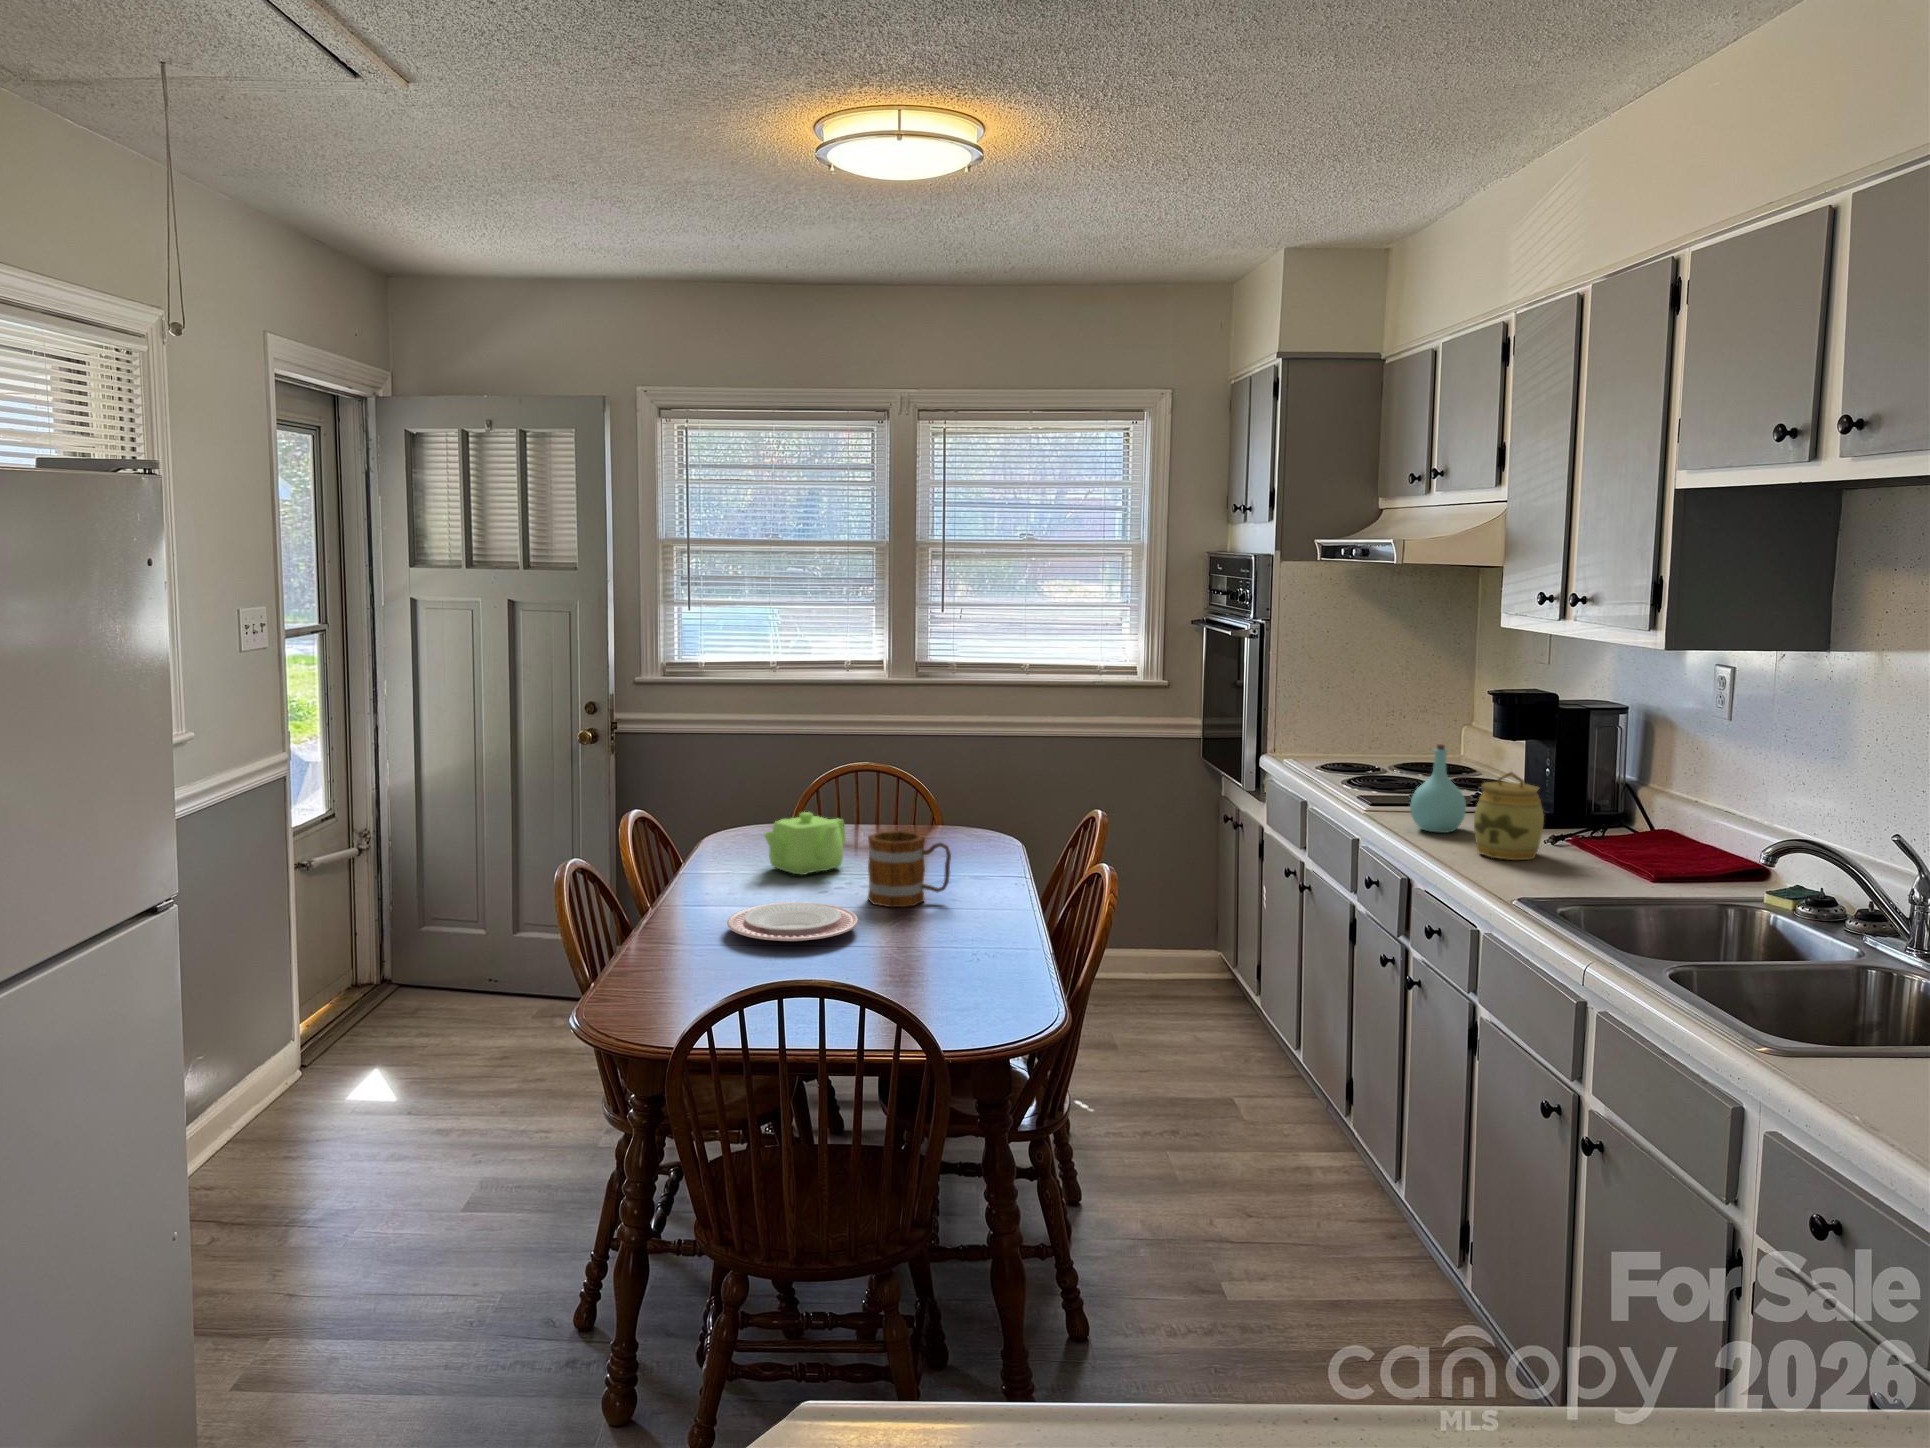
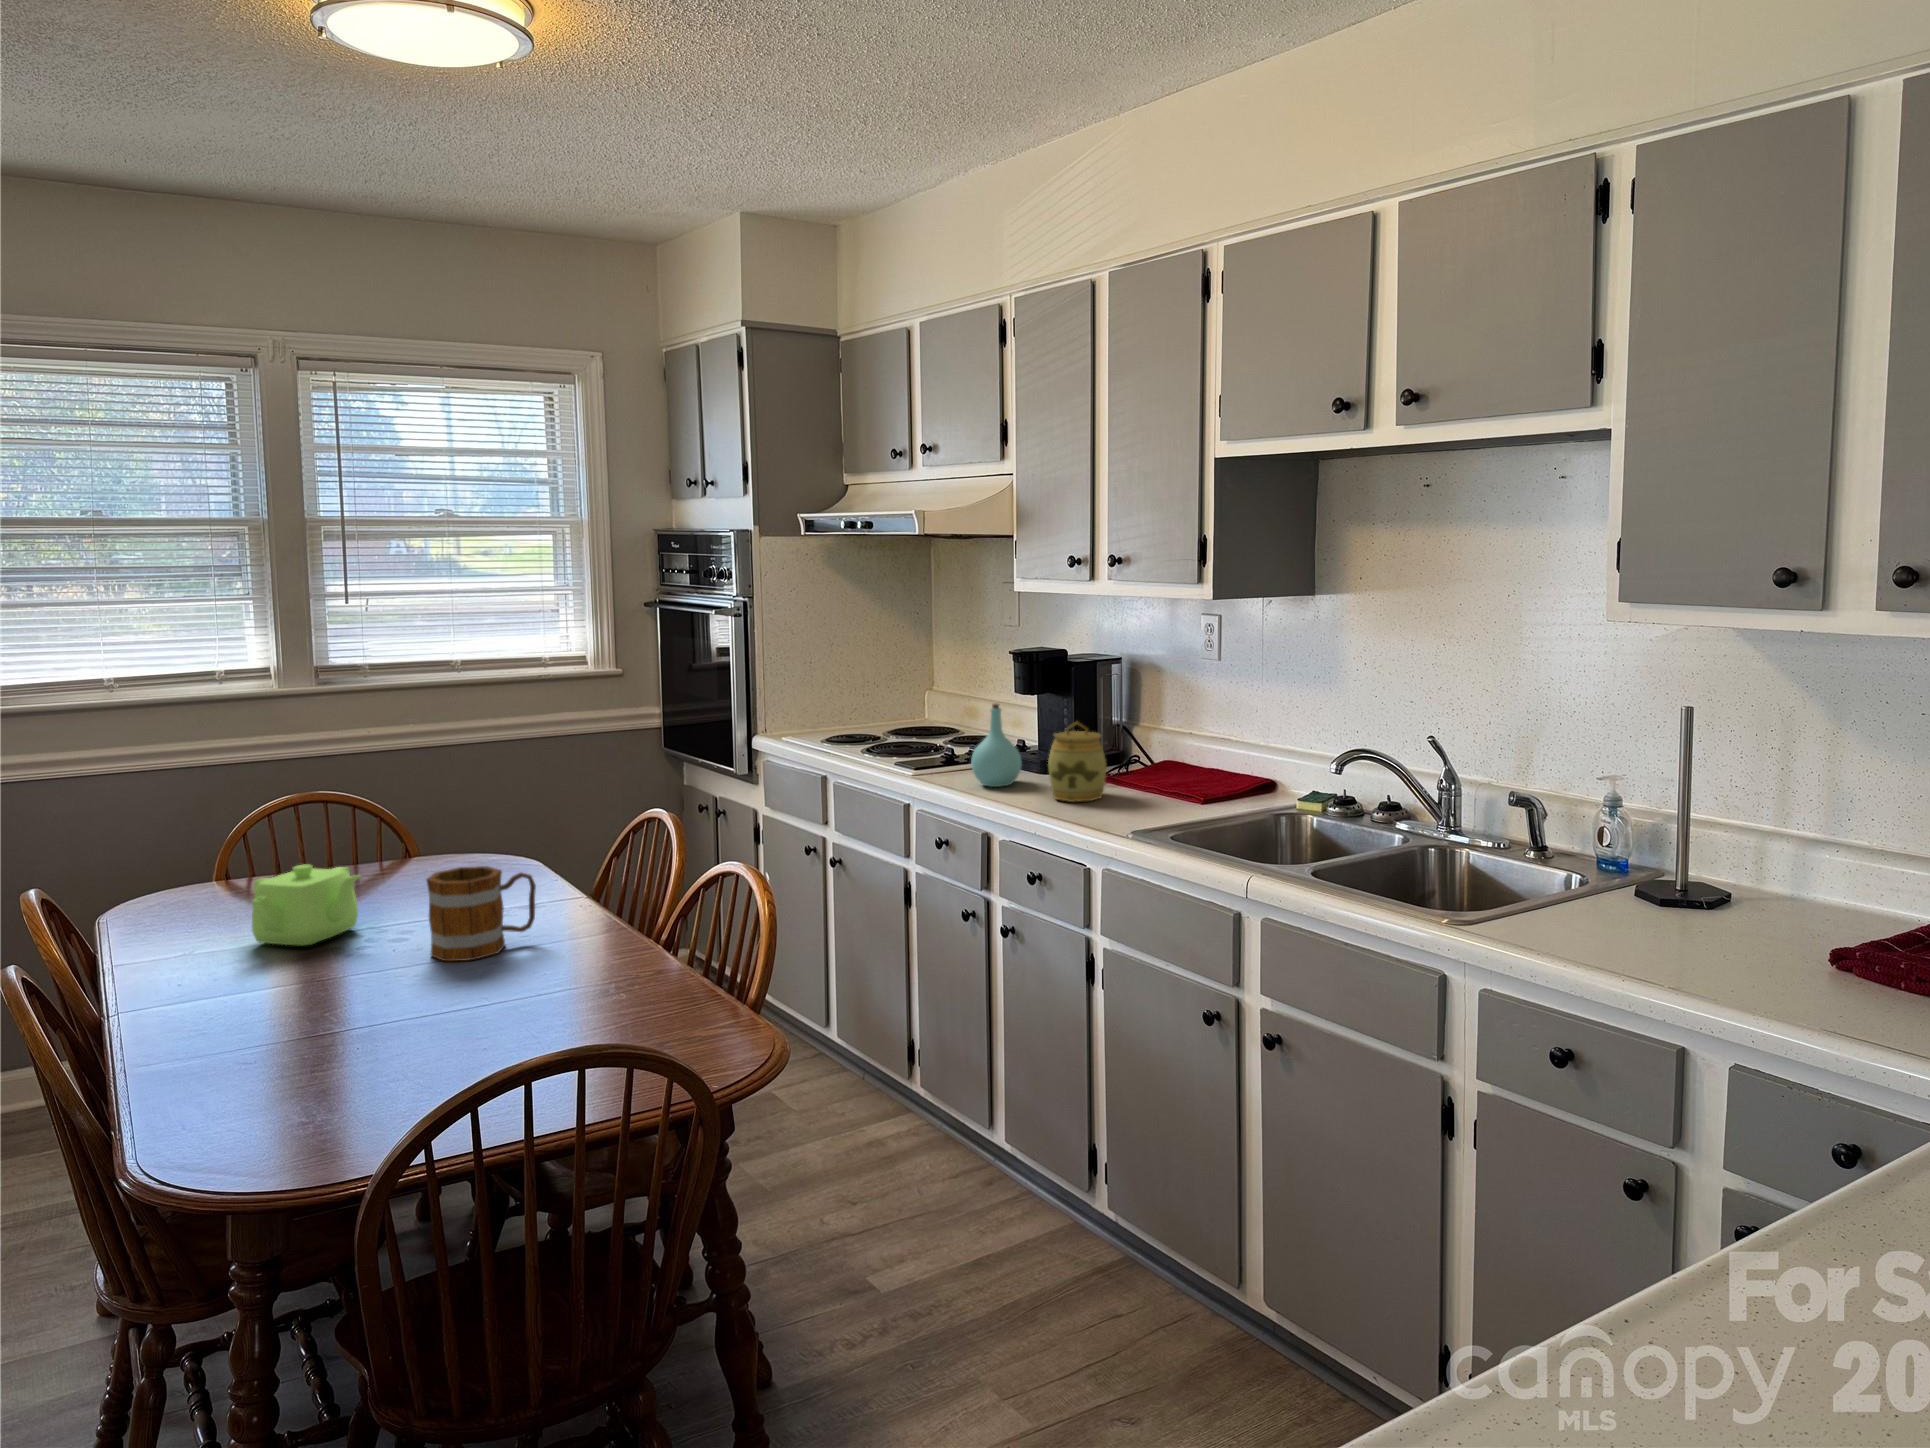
plate: present [727,902,858,941] -> none [279,972,464,1032]

